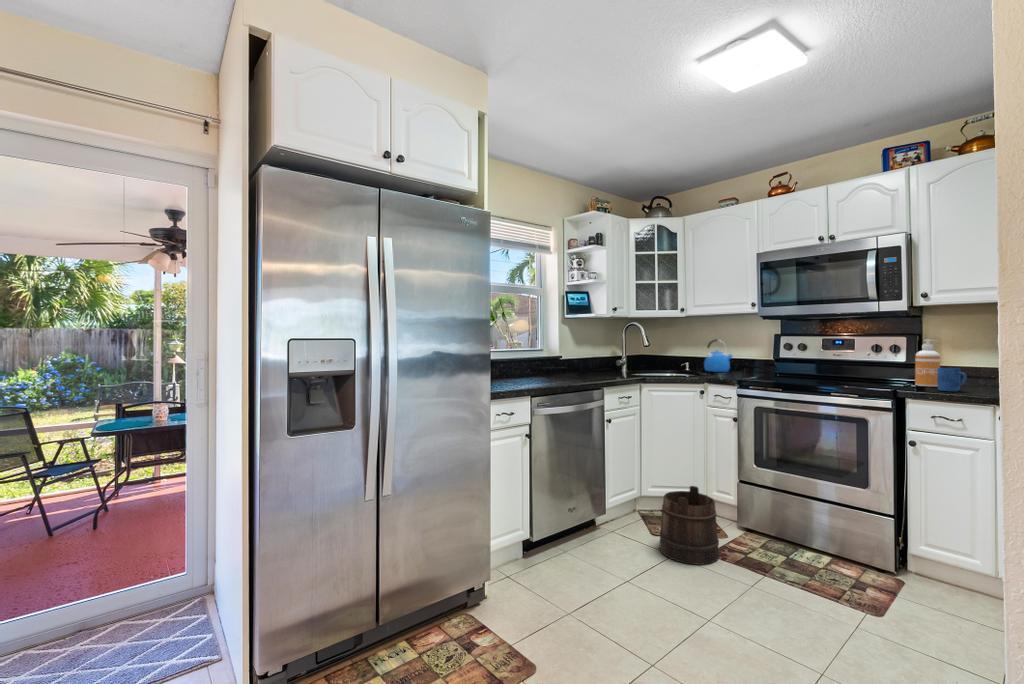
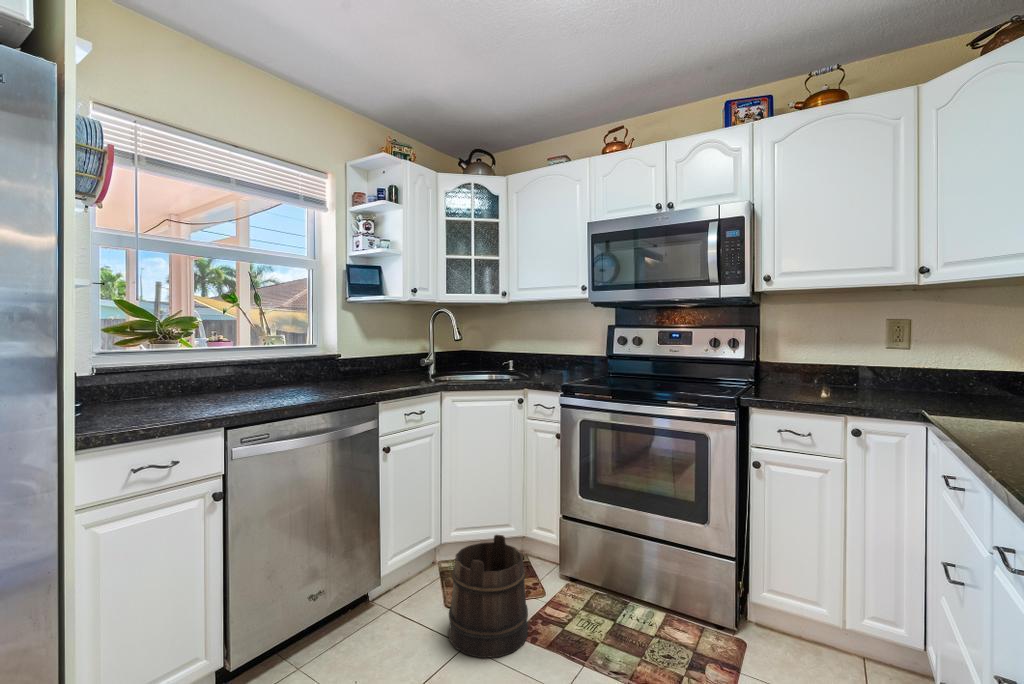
kettle: present [704,339,733,372] -> none [530,332,563,372]
soap dispenser: present [915,340,940,387] -> none [758,333,784,391]
mug: present [937,368,967,391] -> none [784,368,817,398]

